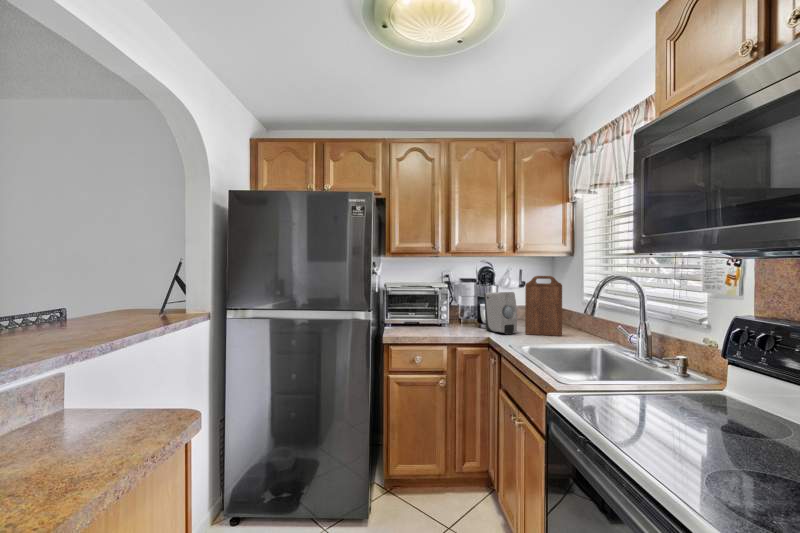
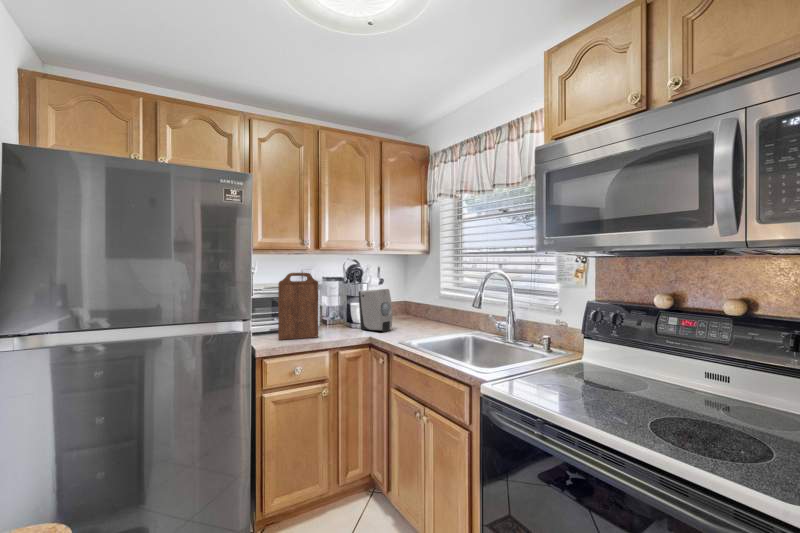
cutting board: present [525,276,562,336] -> present [278,273,318,340]

